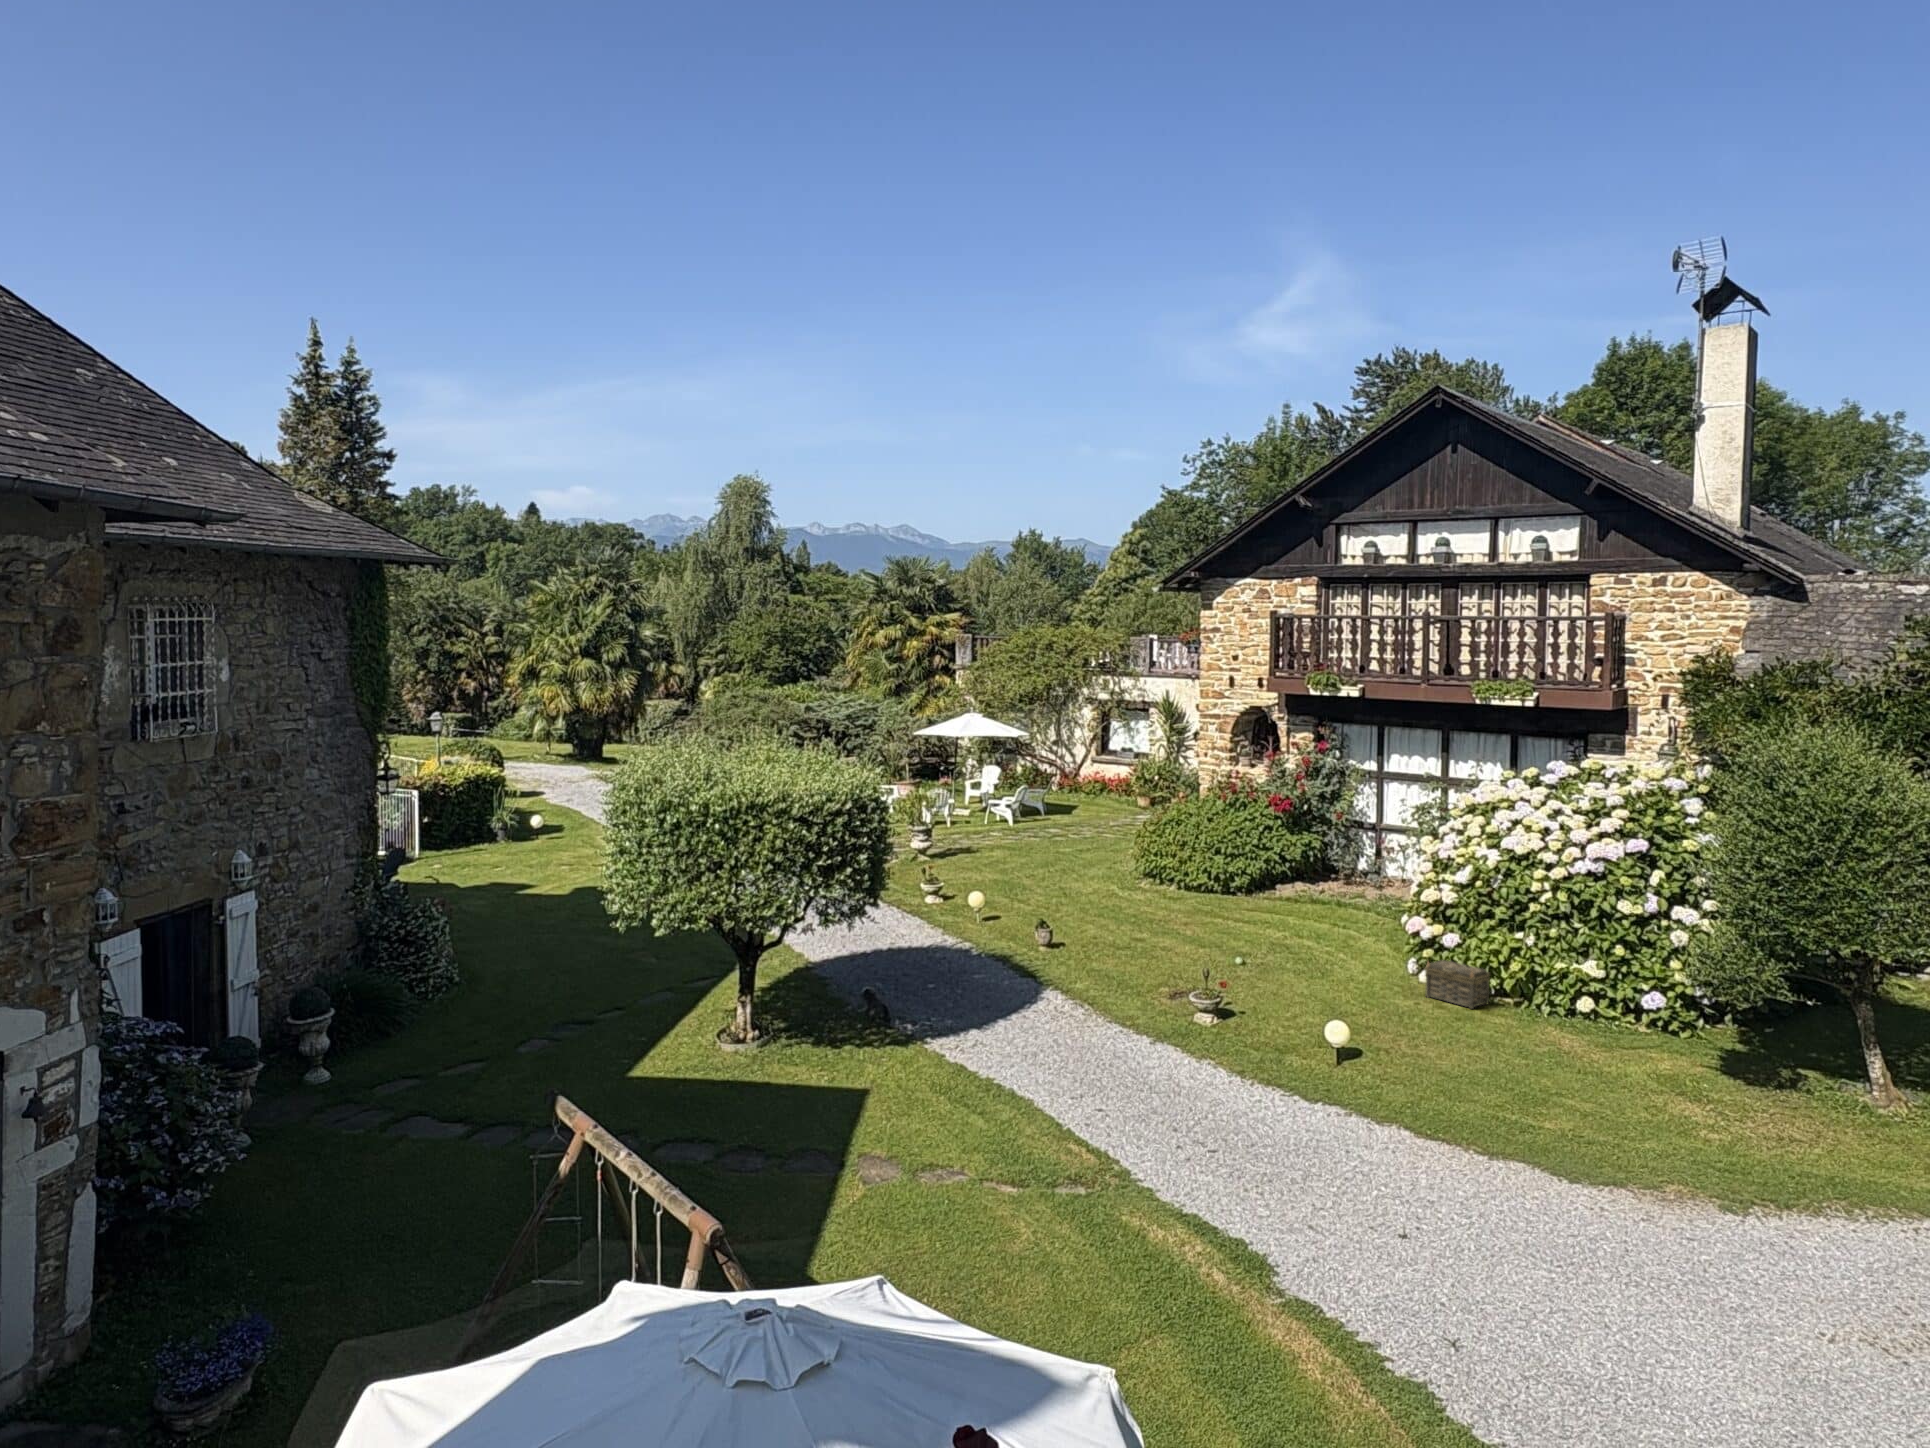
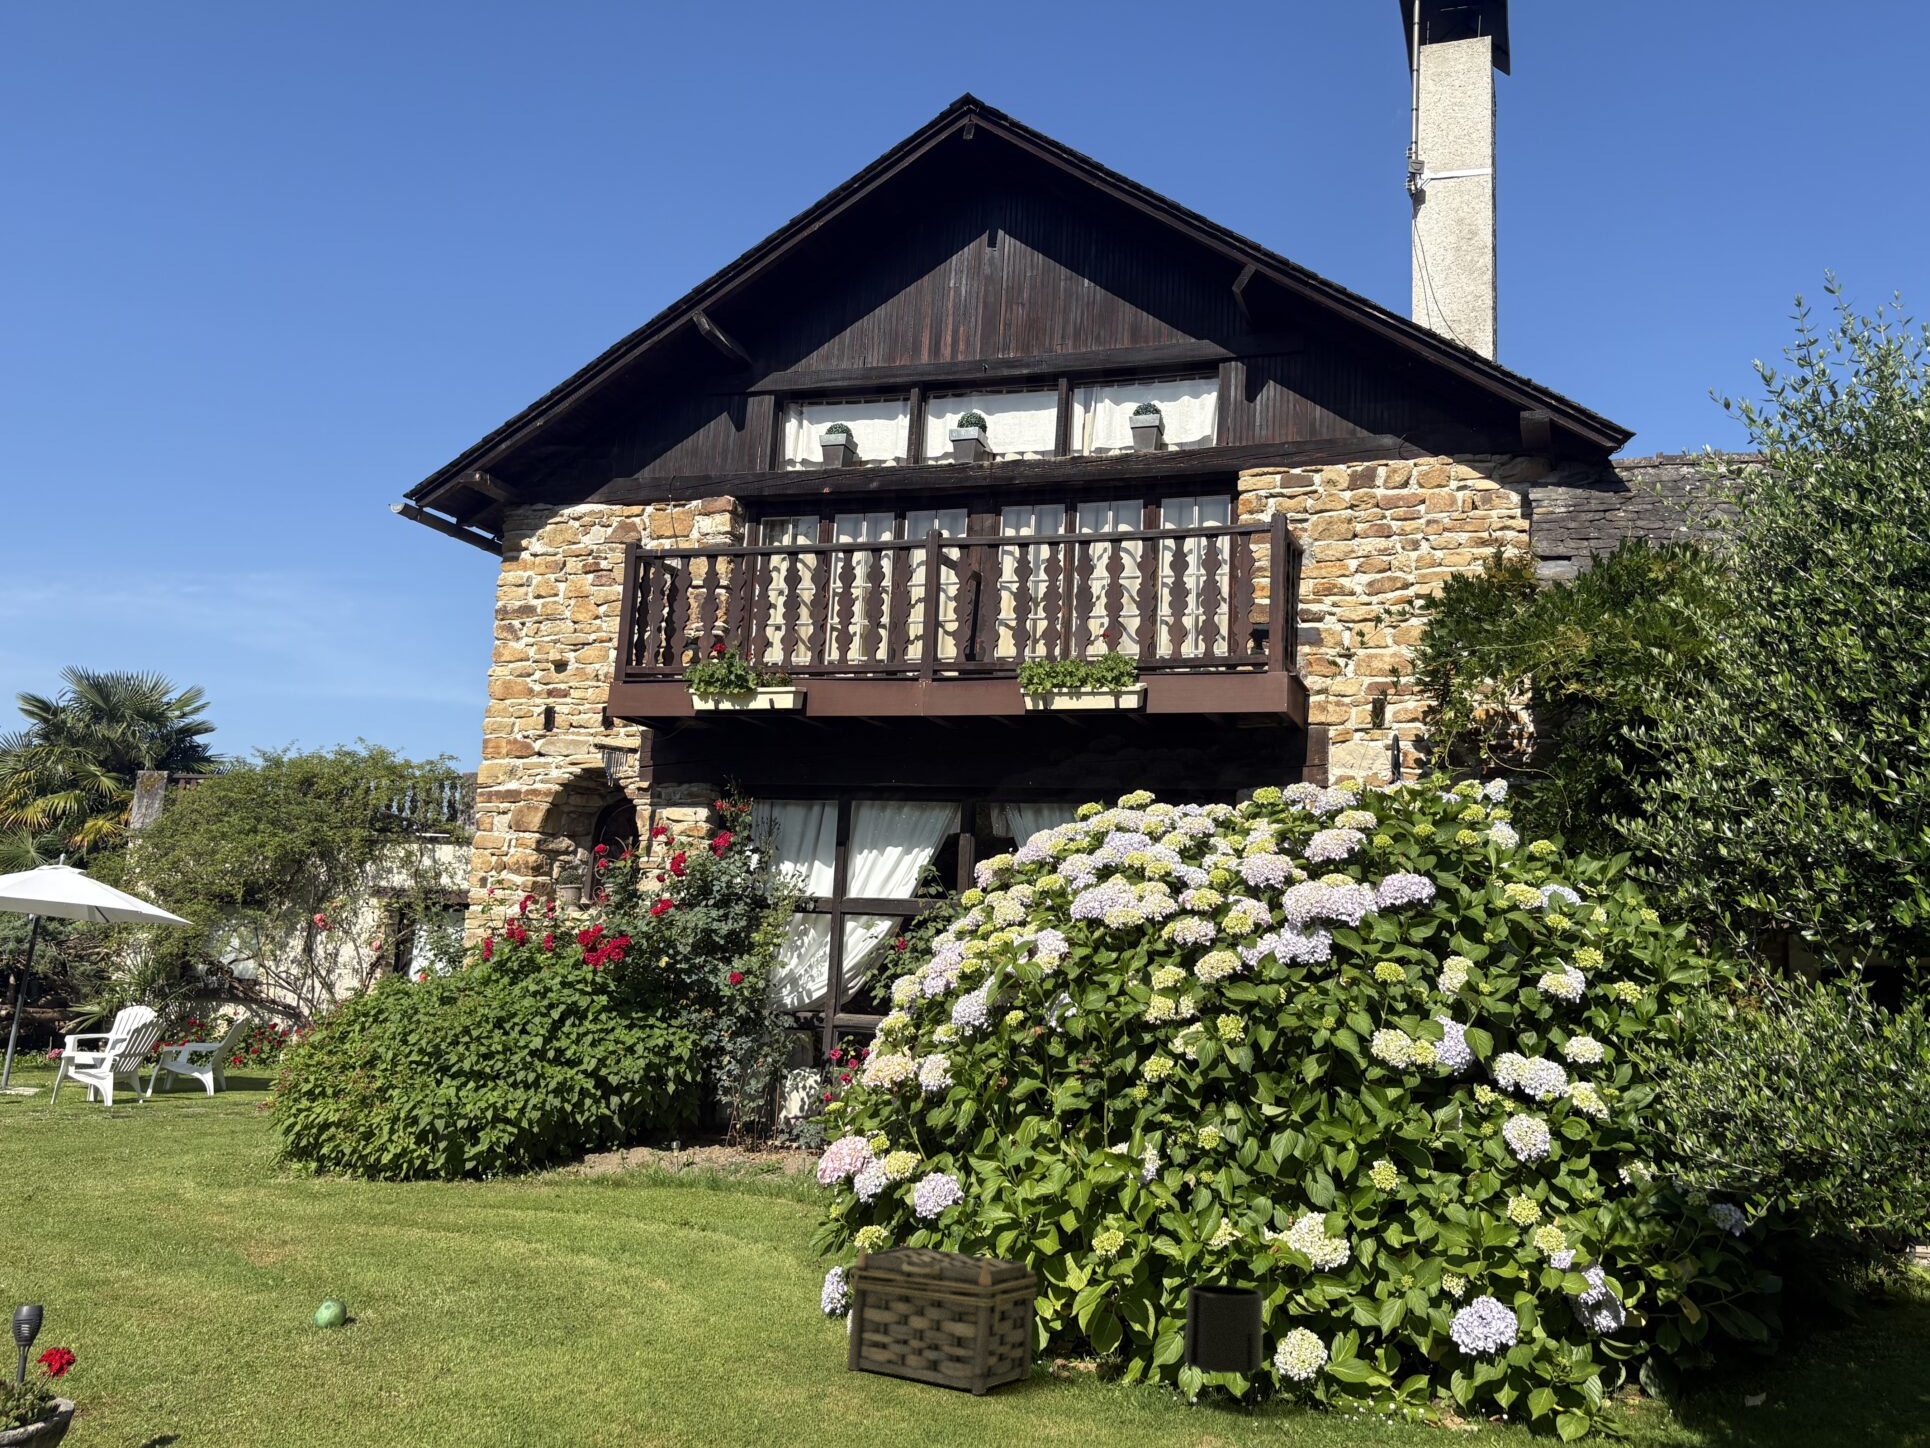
planter: none [1542,981,1571,1023] -> present [1182,1284,1263,1414]

